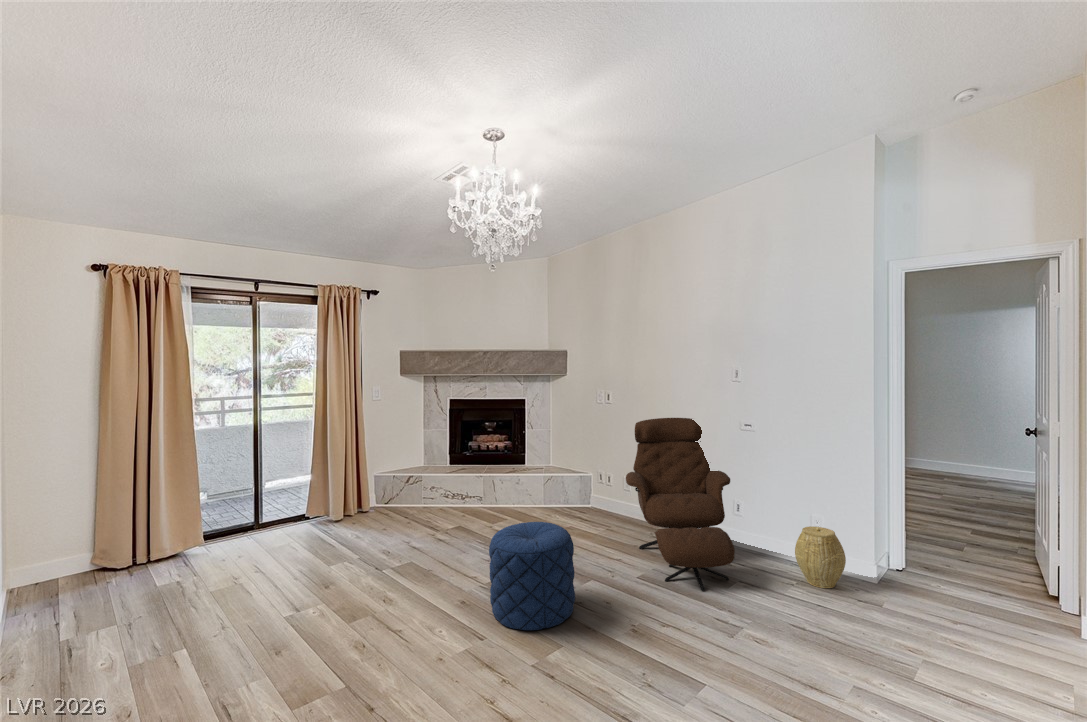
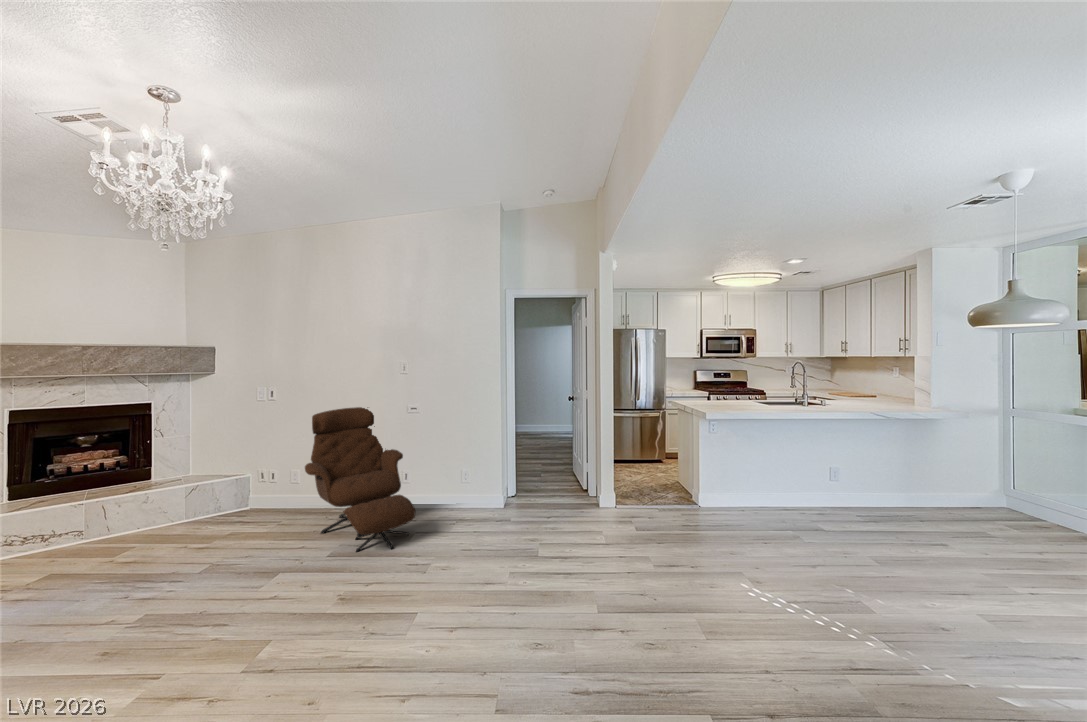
pouf: present [489,522,575,630] -> none [153,525,272,653]
woven basket: present [795,526,846,588] -> none [455,477,488,521]

